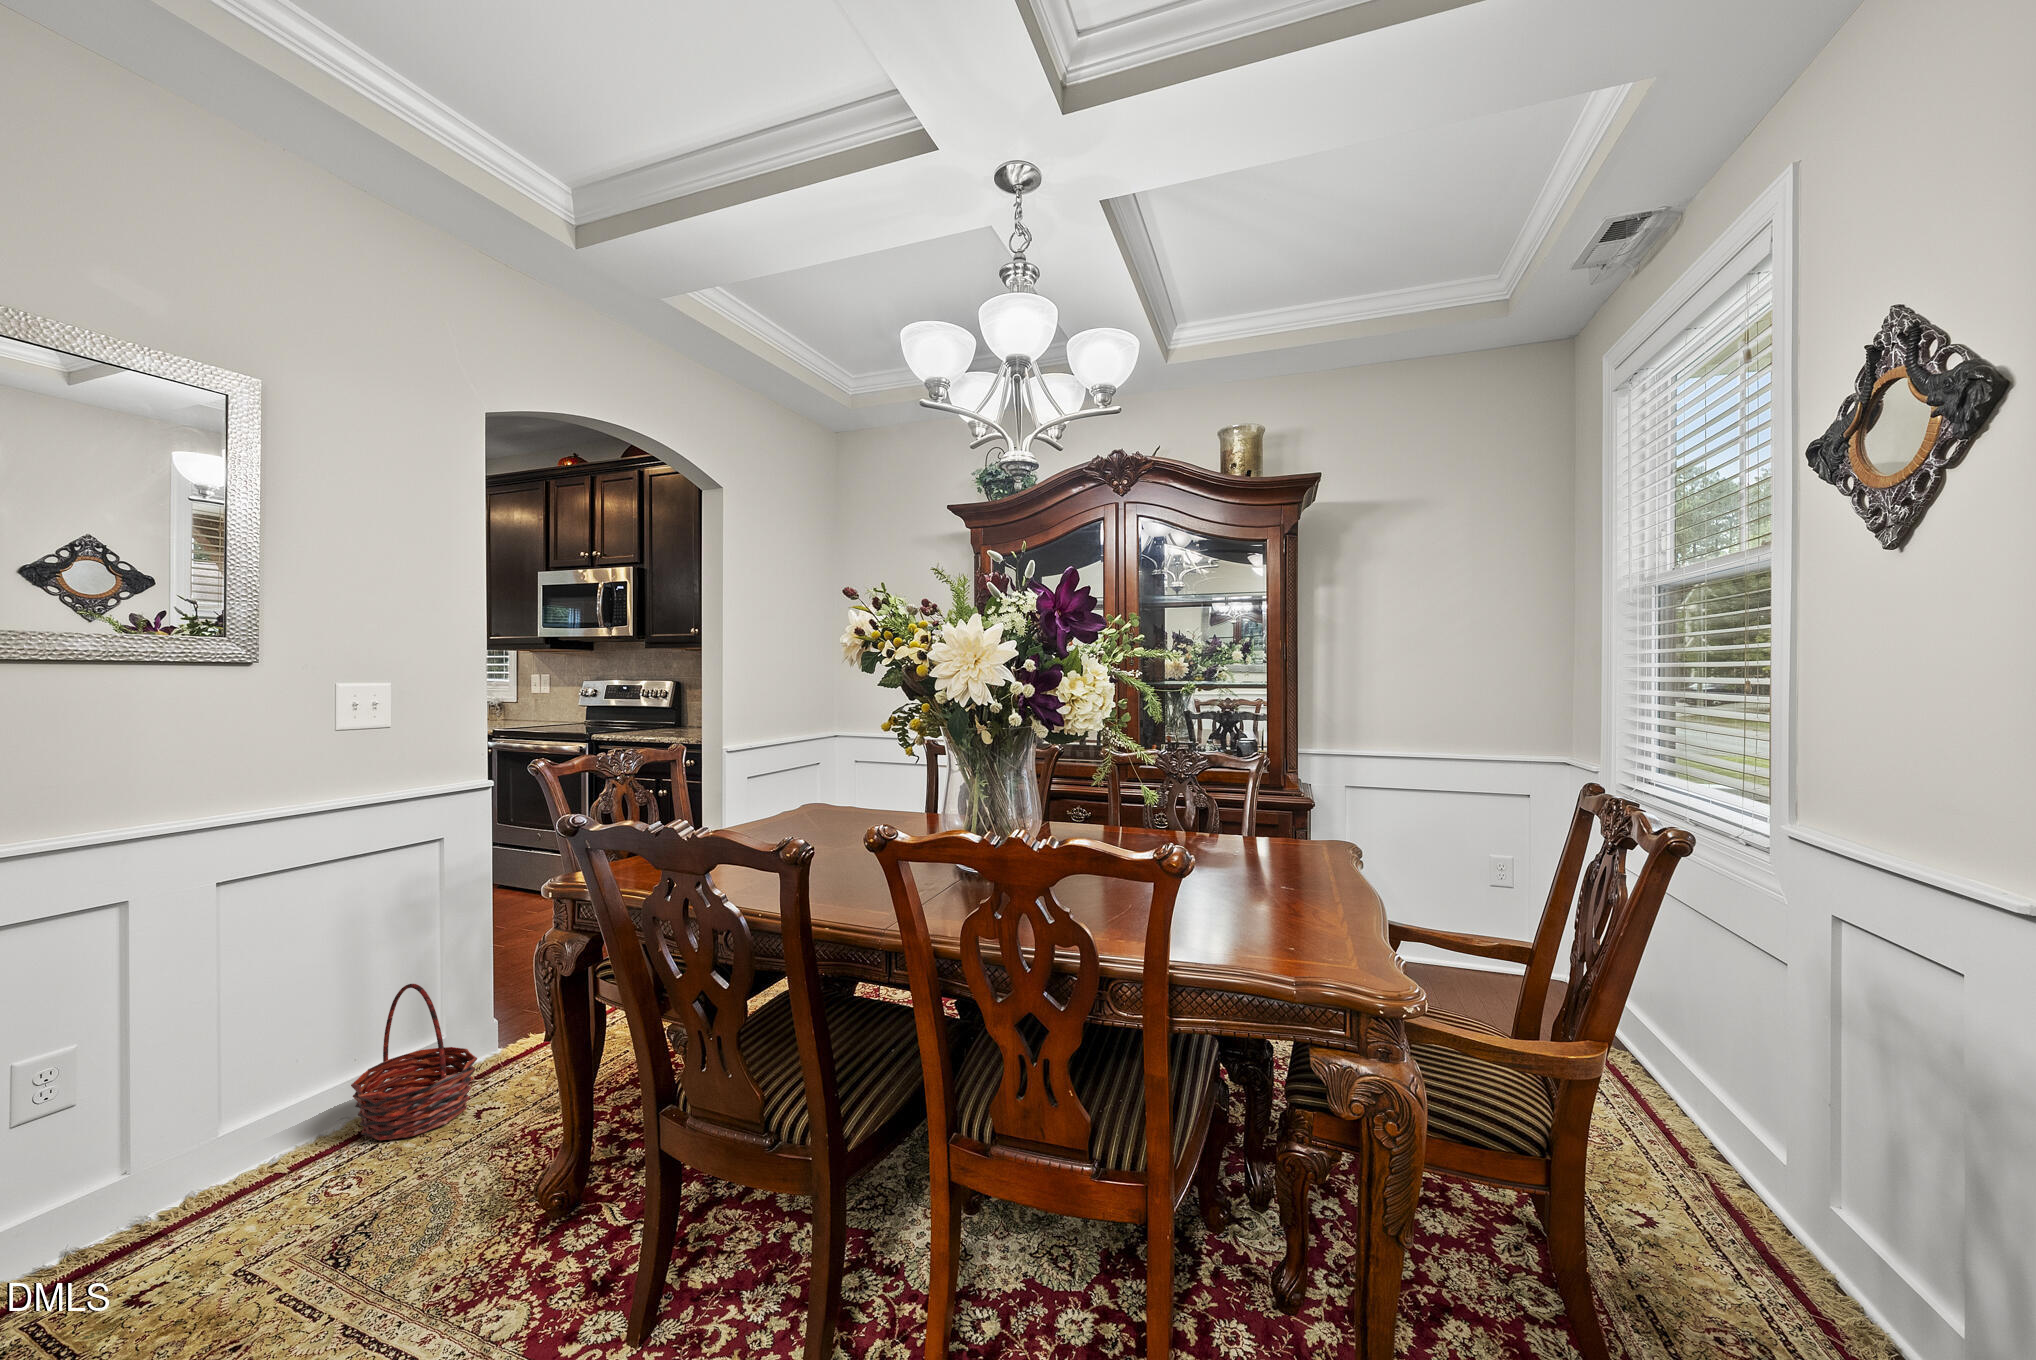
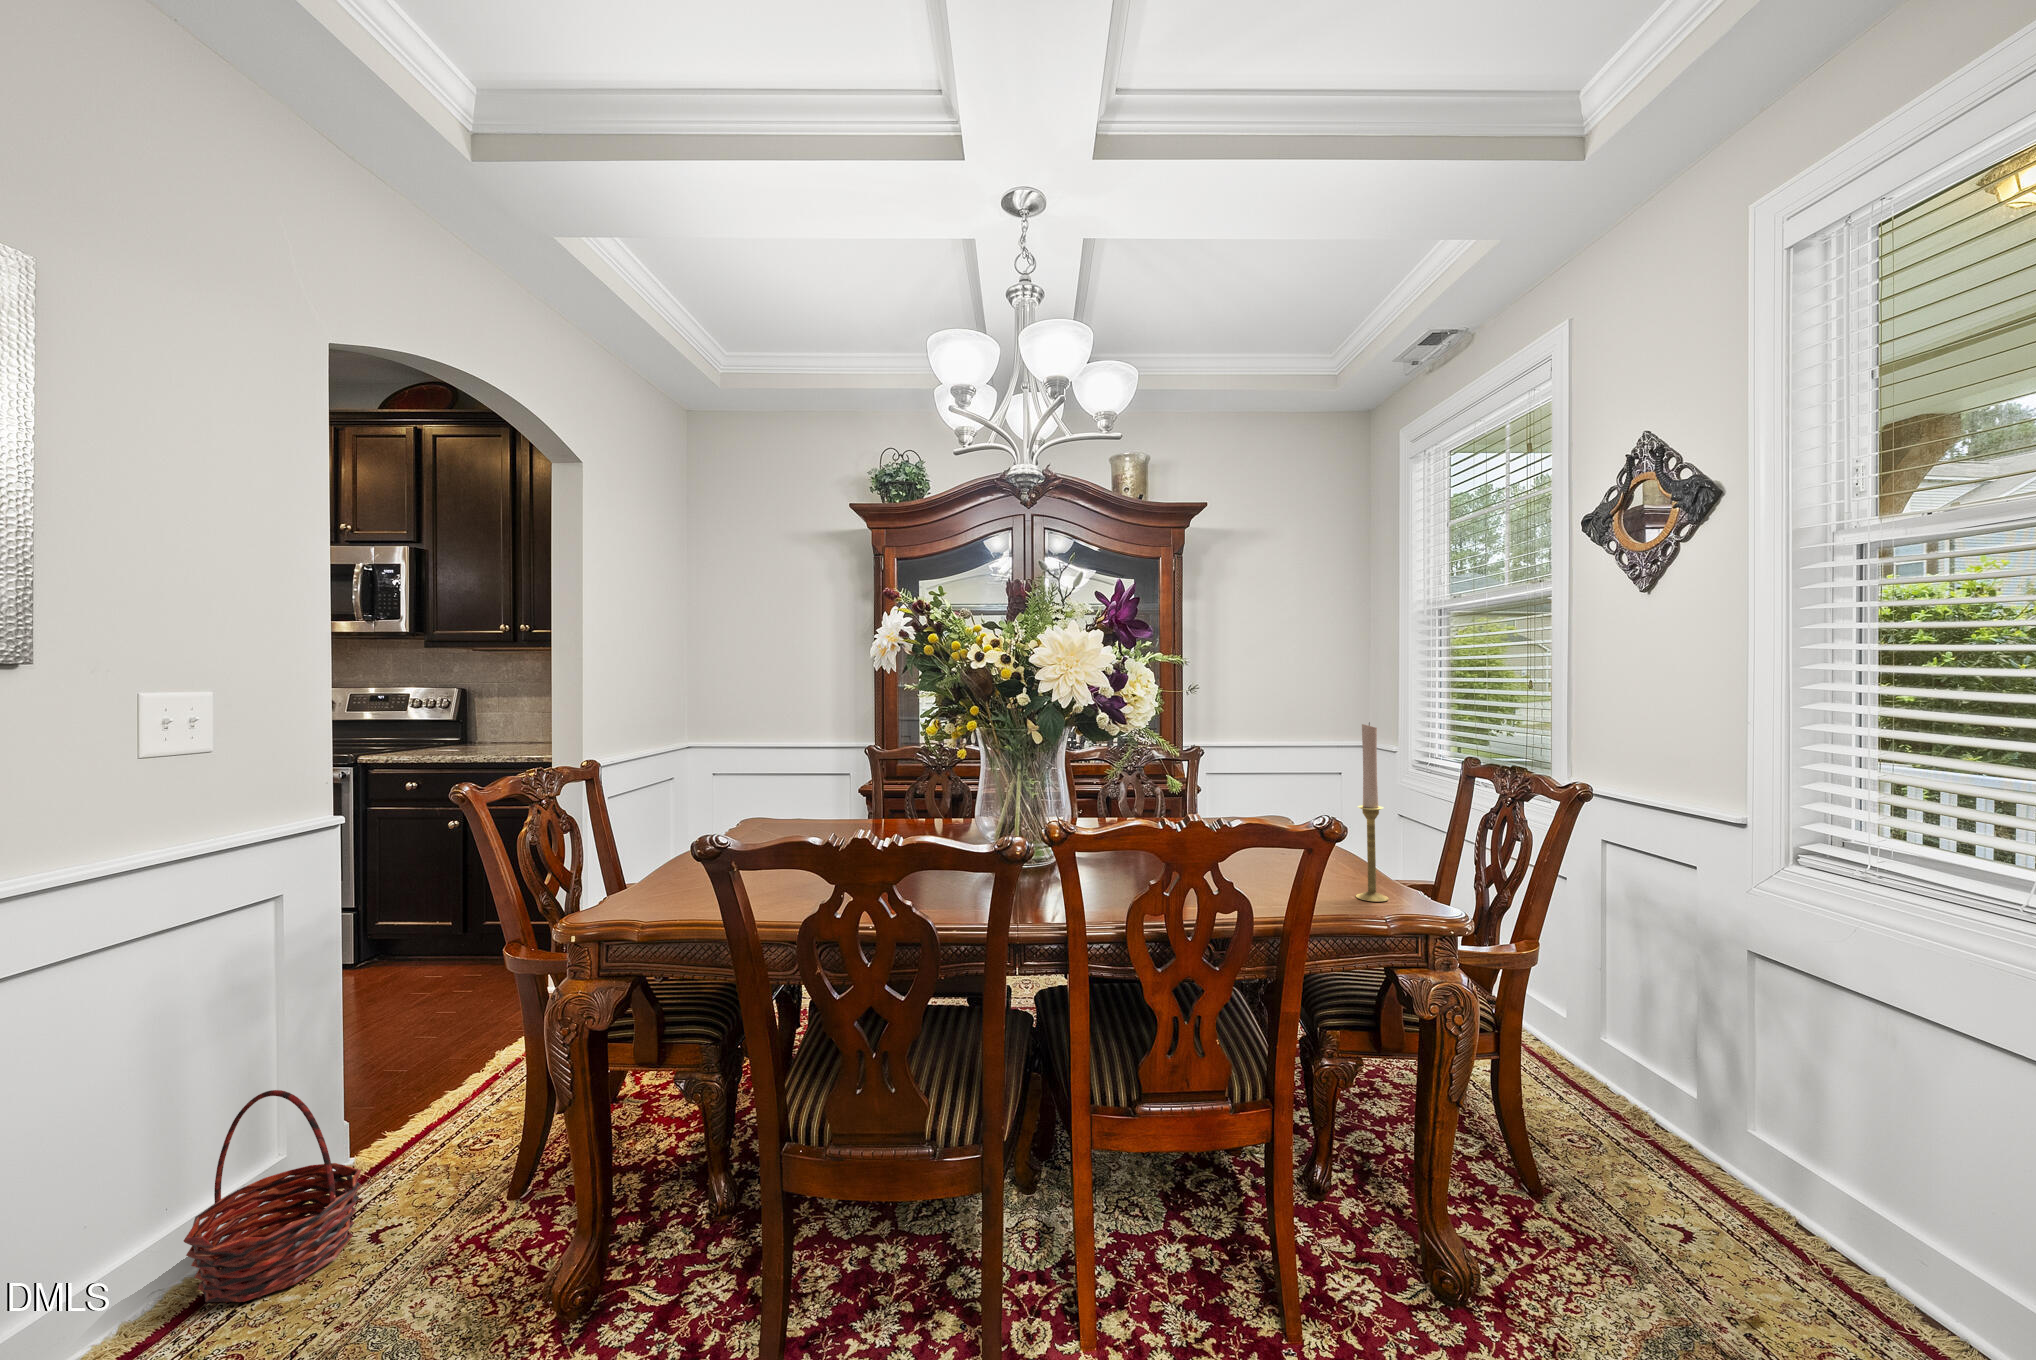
candlestick: none [1301,740,1341,965] -> present [1356,722,1388,902]

